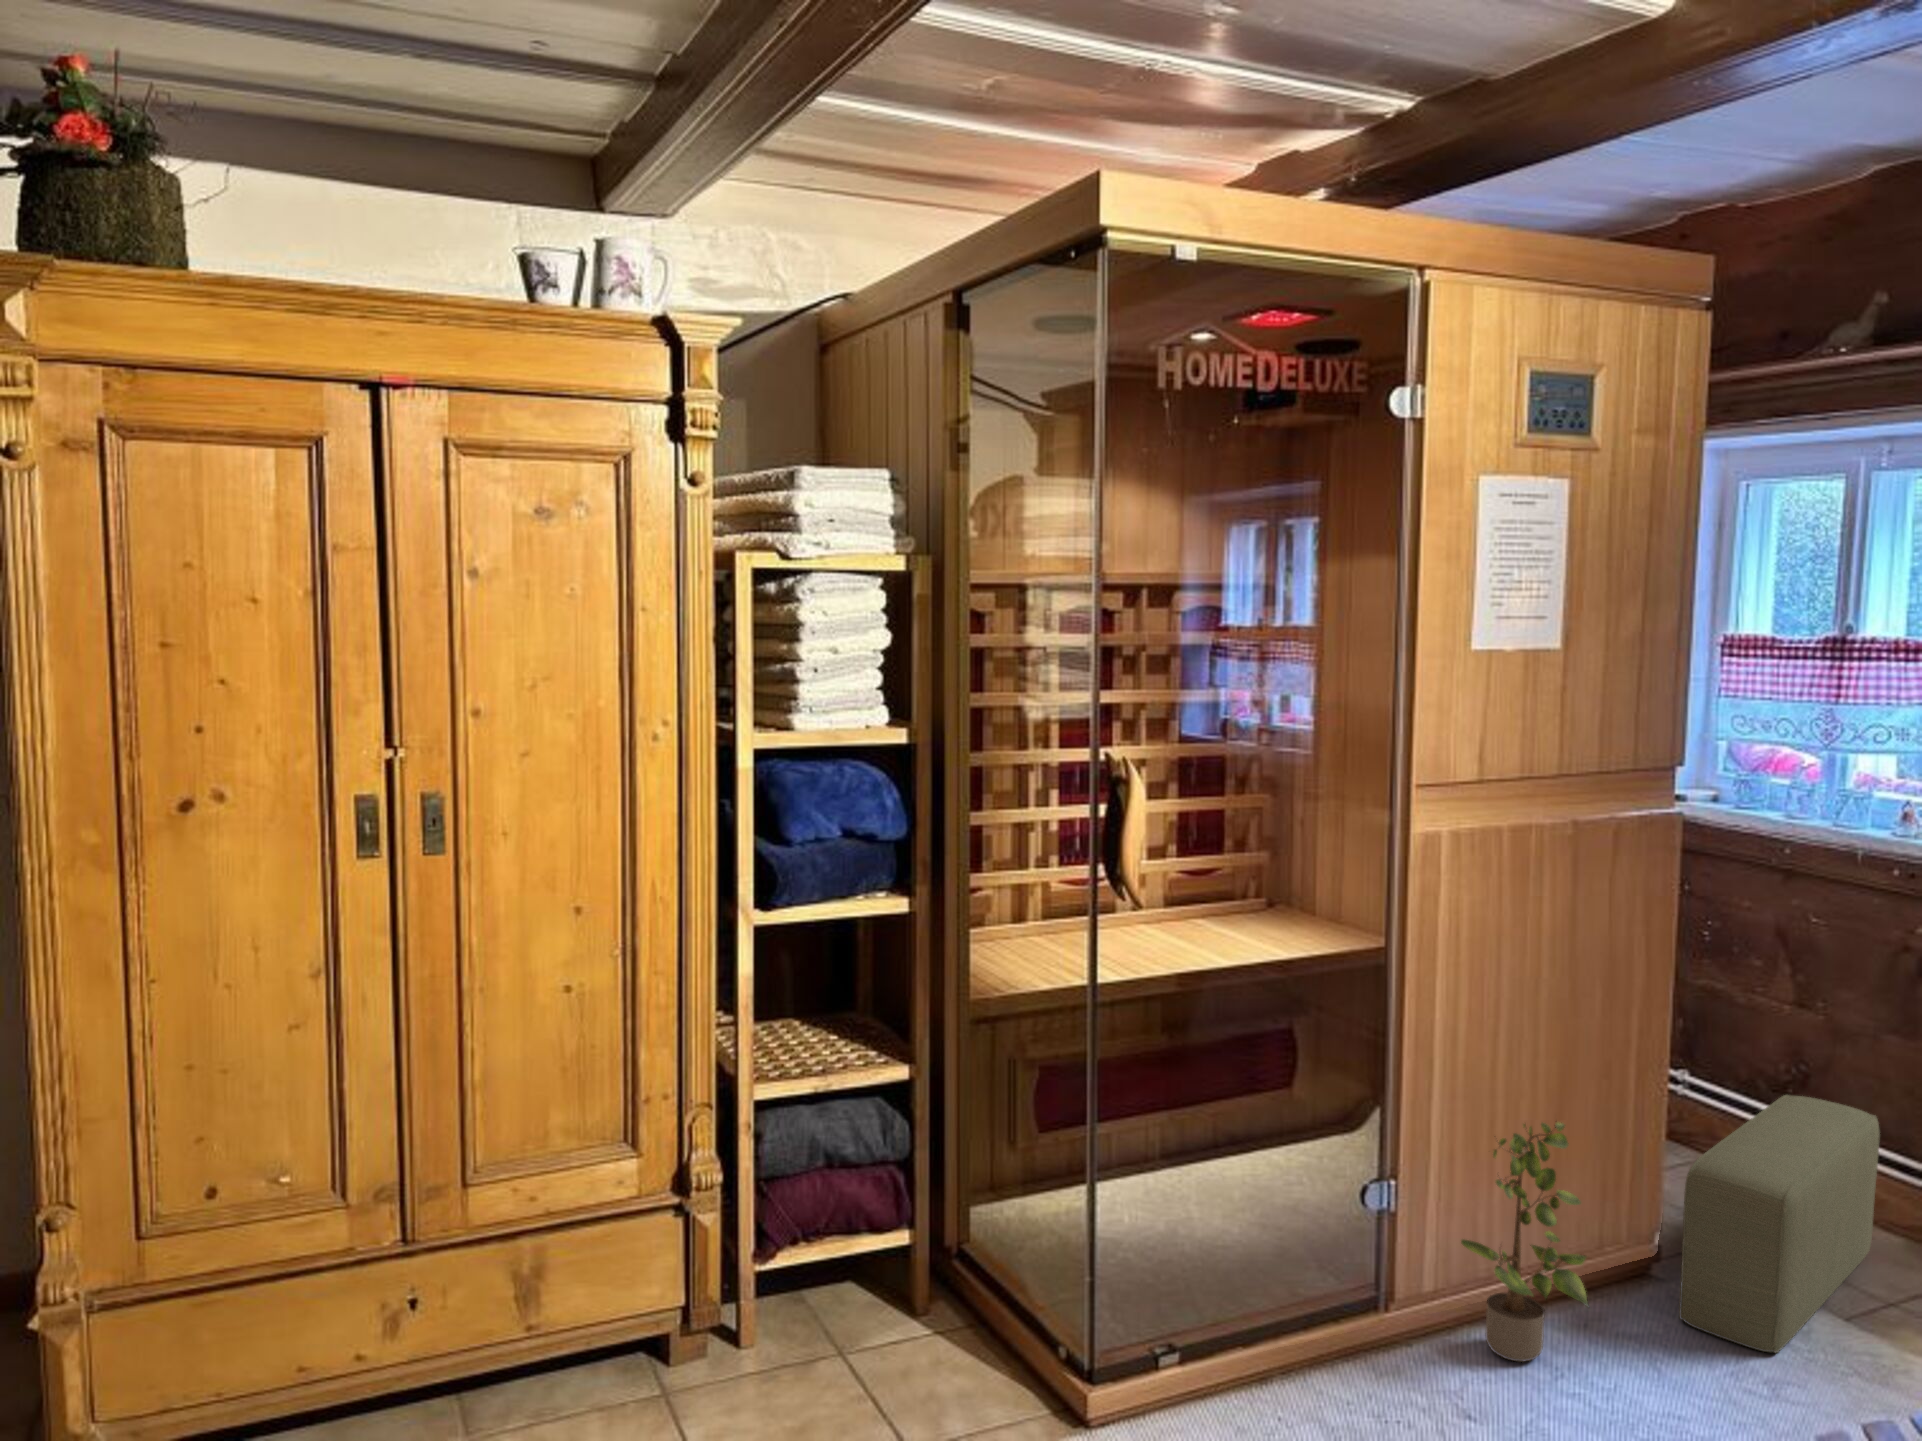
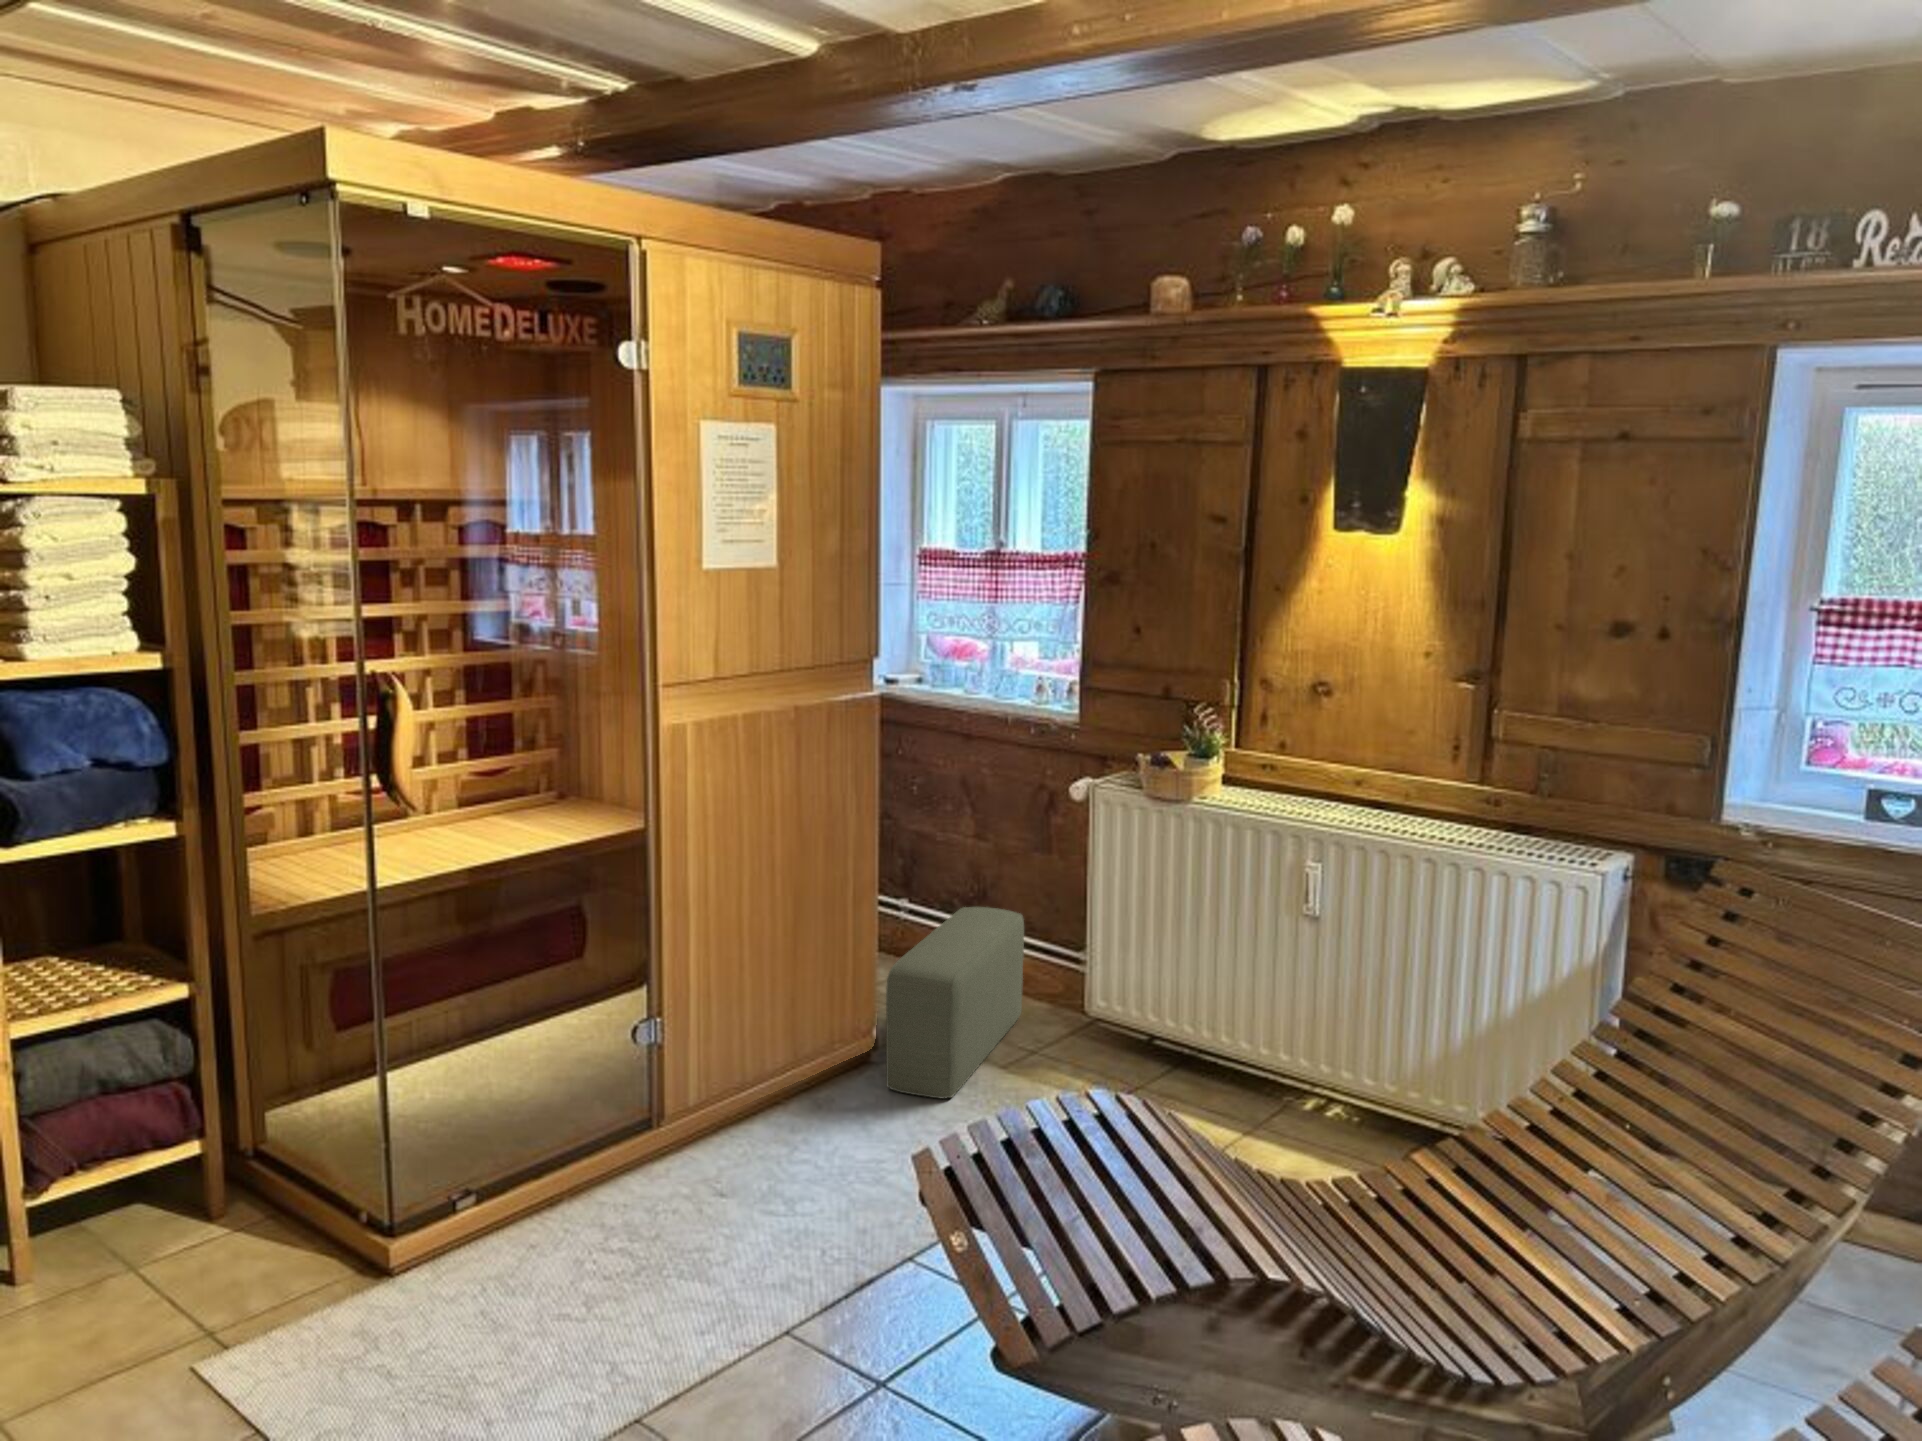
potted plant: present [1461,1122,1589,1362] -> none [717,943,818,1143]

